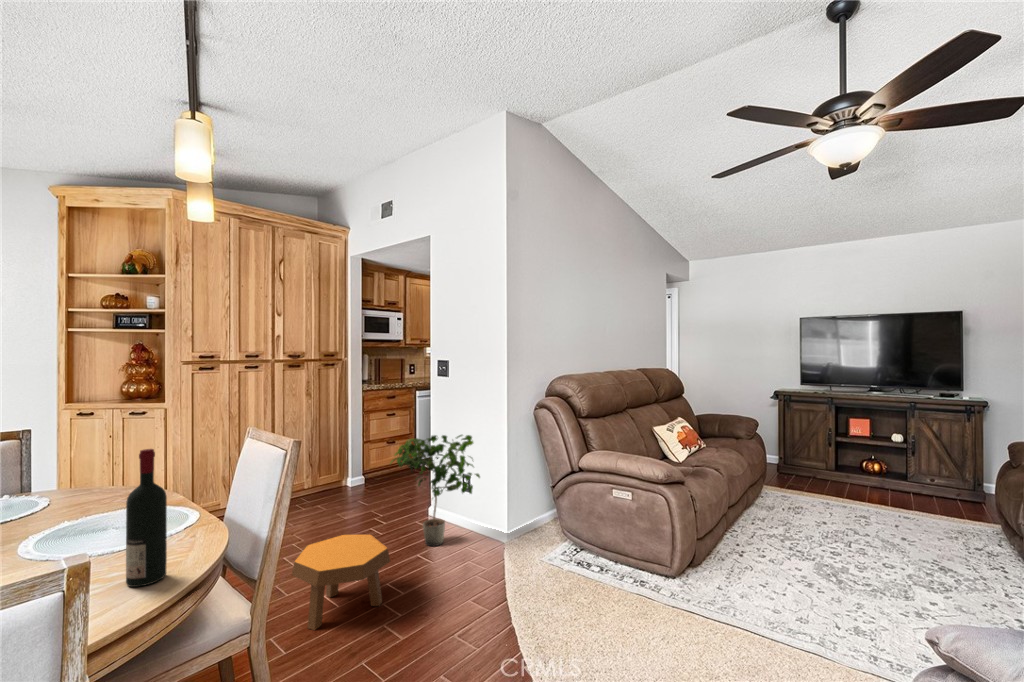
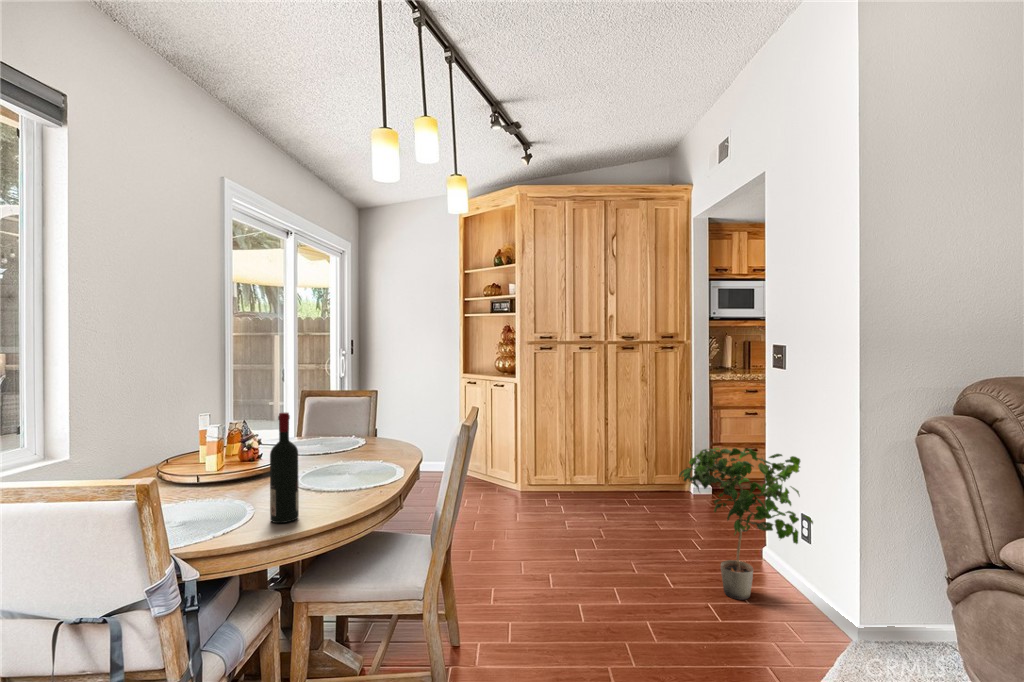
footstool: present [292,535,390,630] -> none [530,542,628,640]

